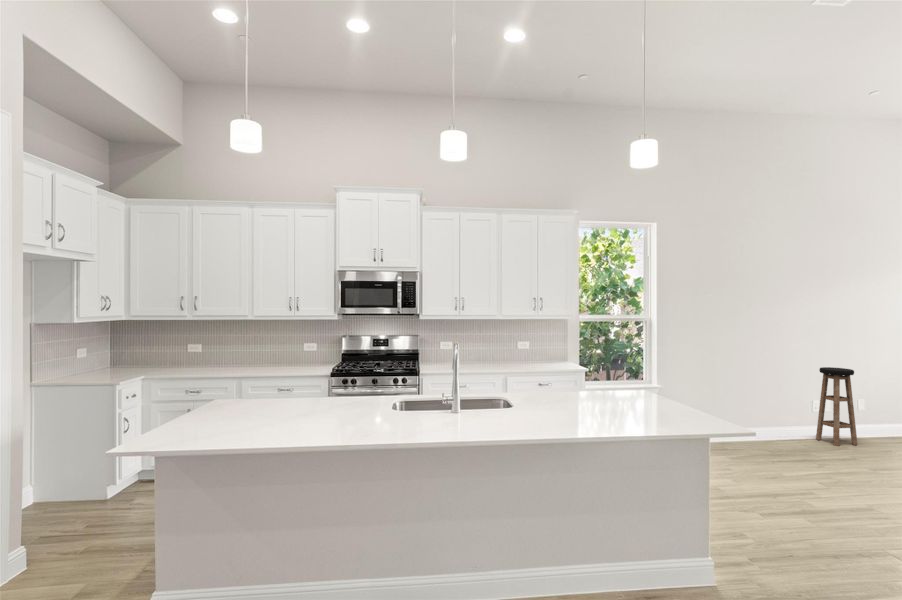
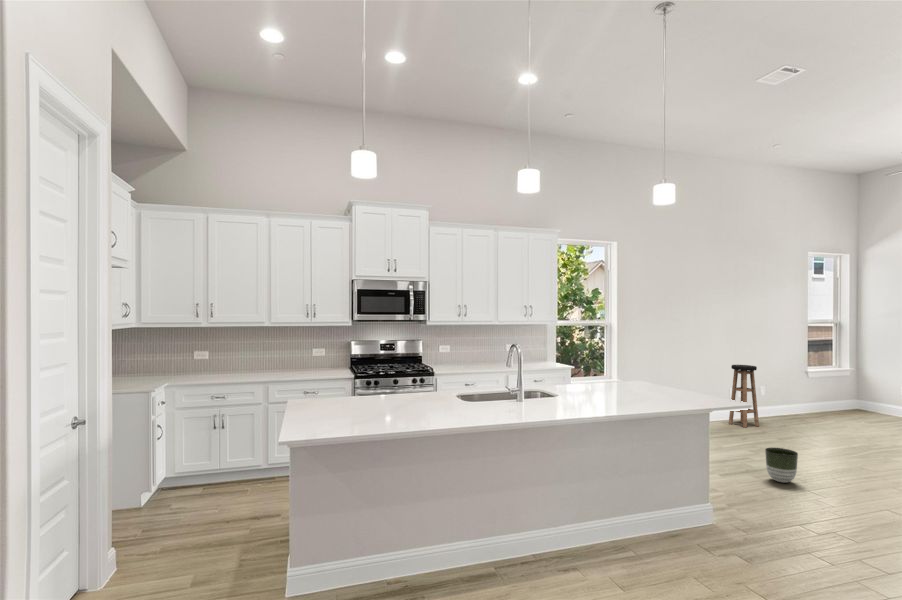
planter: none [829,481,876,530] -> present [765,448,798,483]

